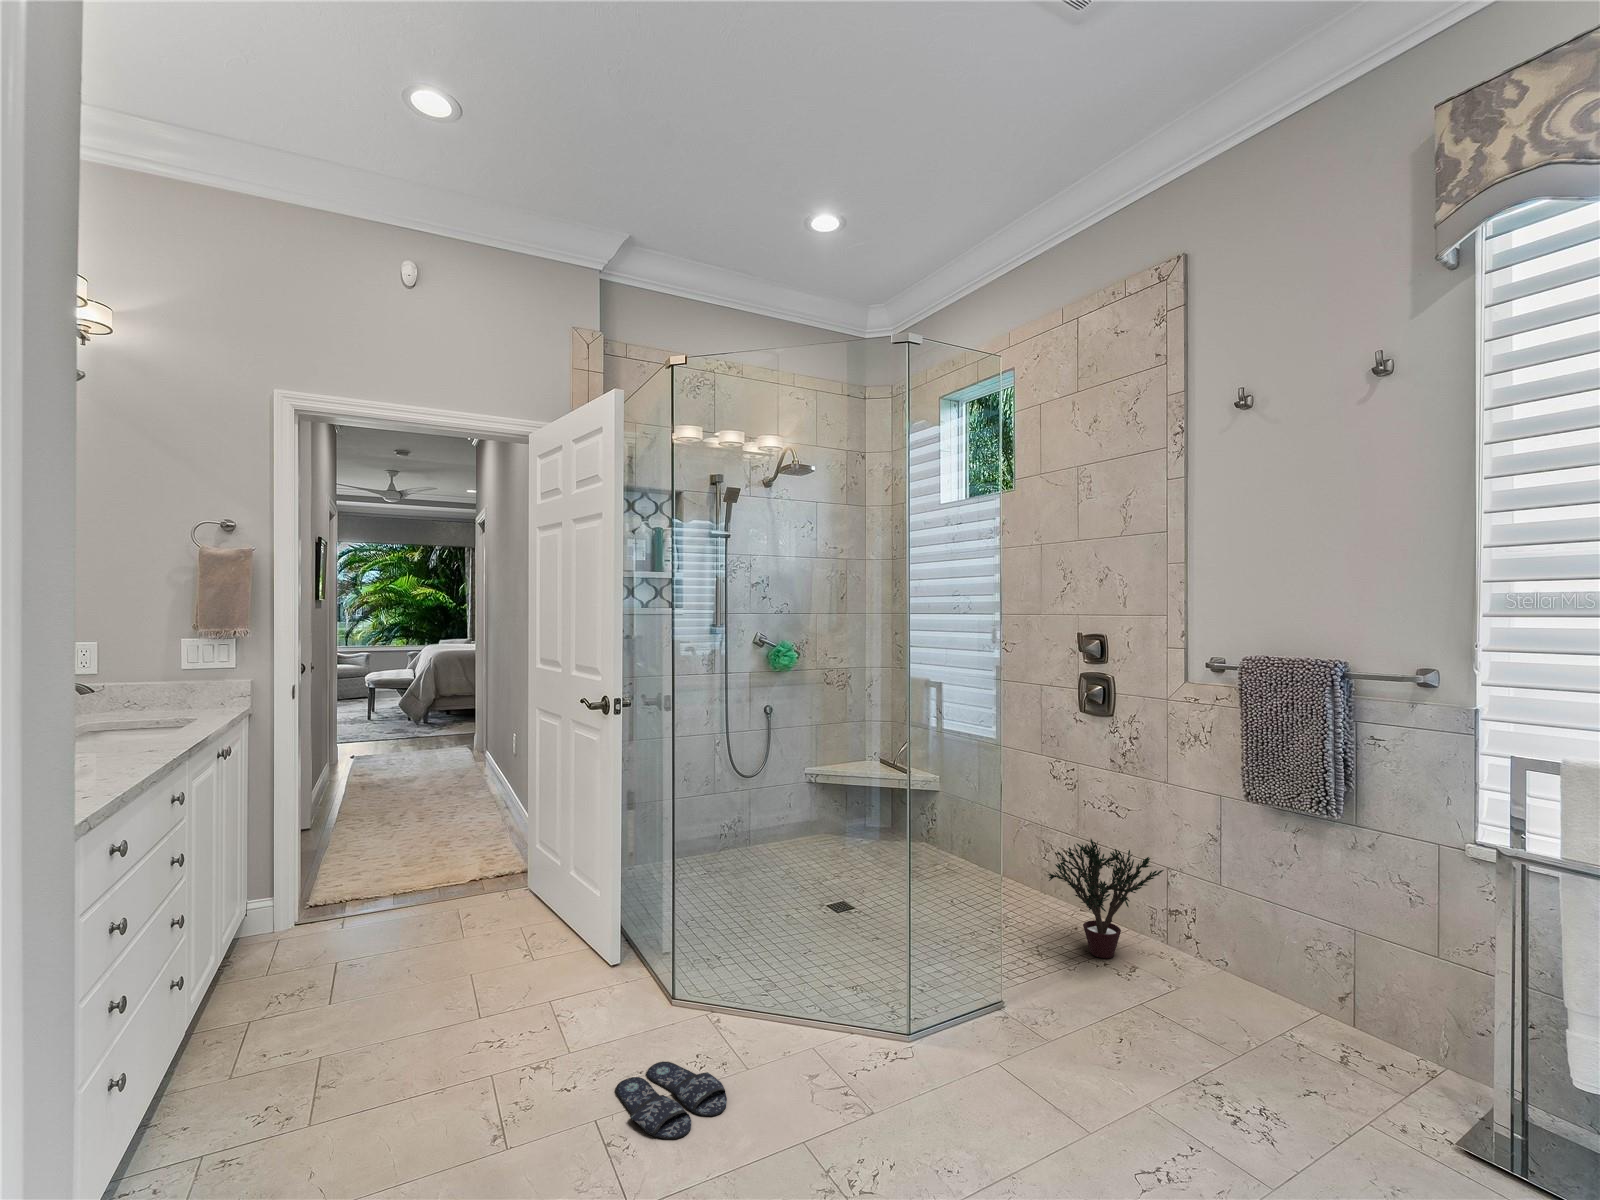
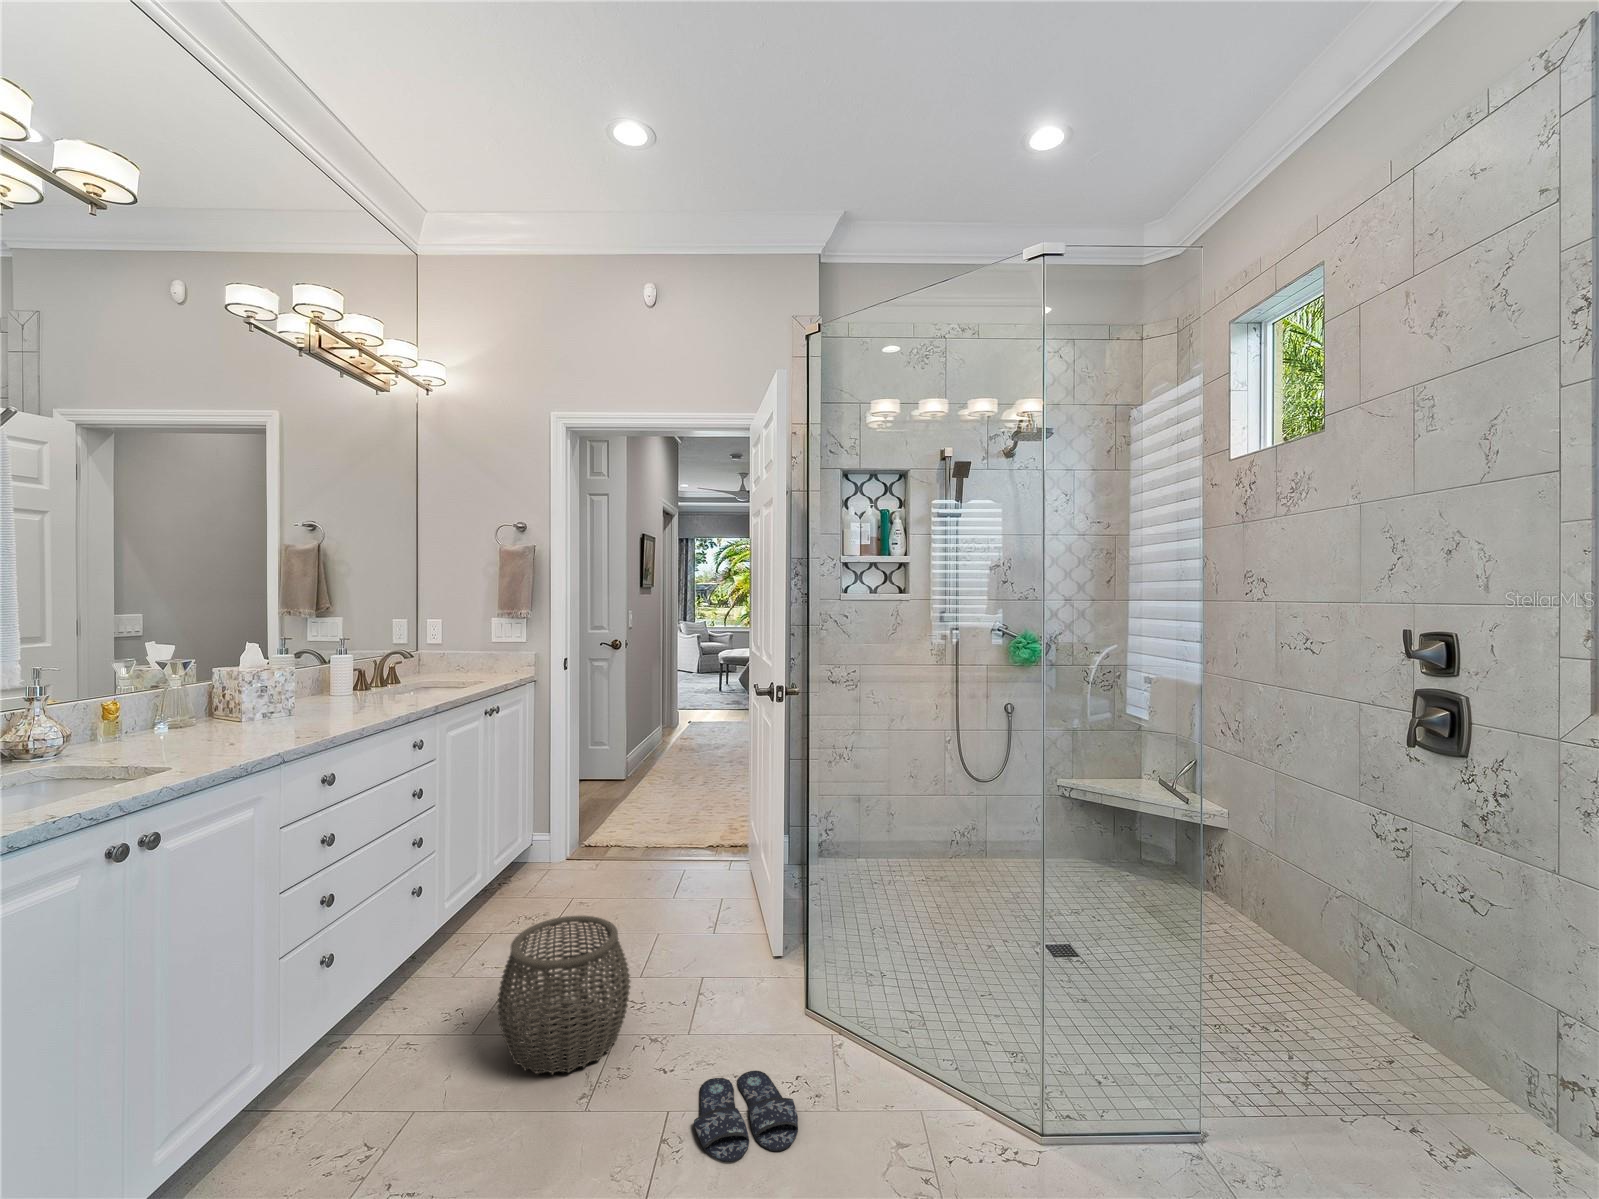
potted plant: present [1048,839,1163,958] -> none [1314,933,1540,1121]
woven basket: none [362,959,515,1137] -> present [497,916,630,1075]

